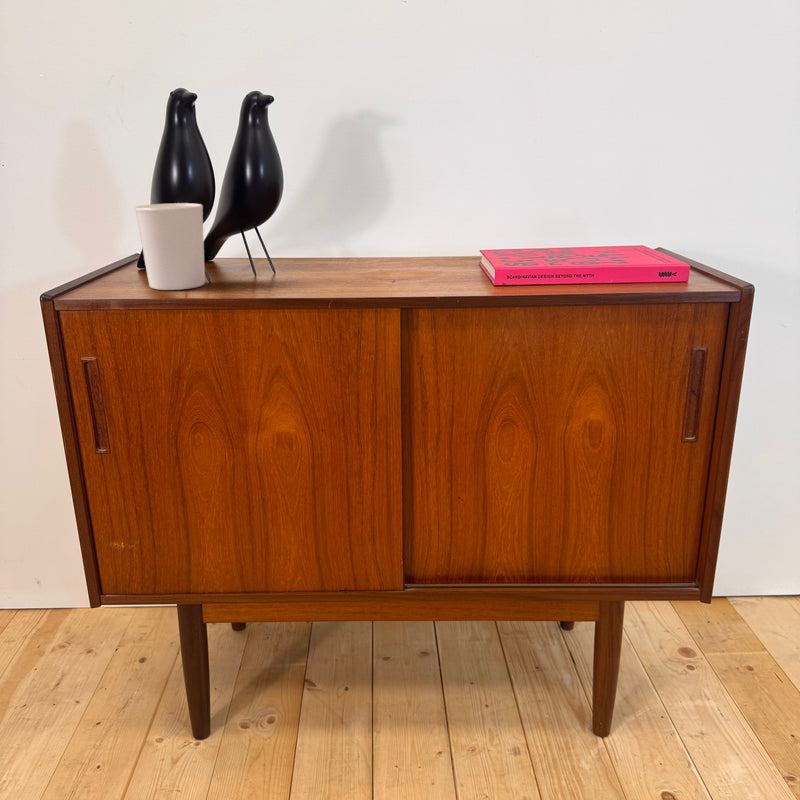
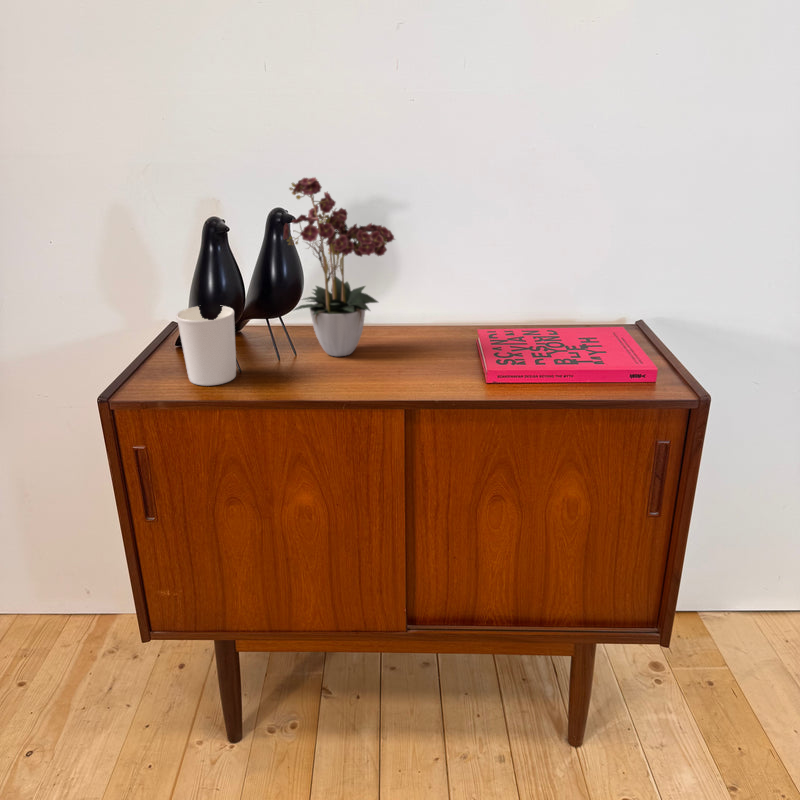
flower arrangement: none [253,50,397,273] -> present [284,177,394,356]

